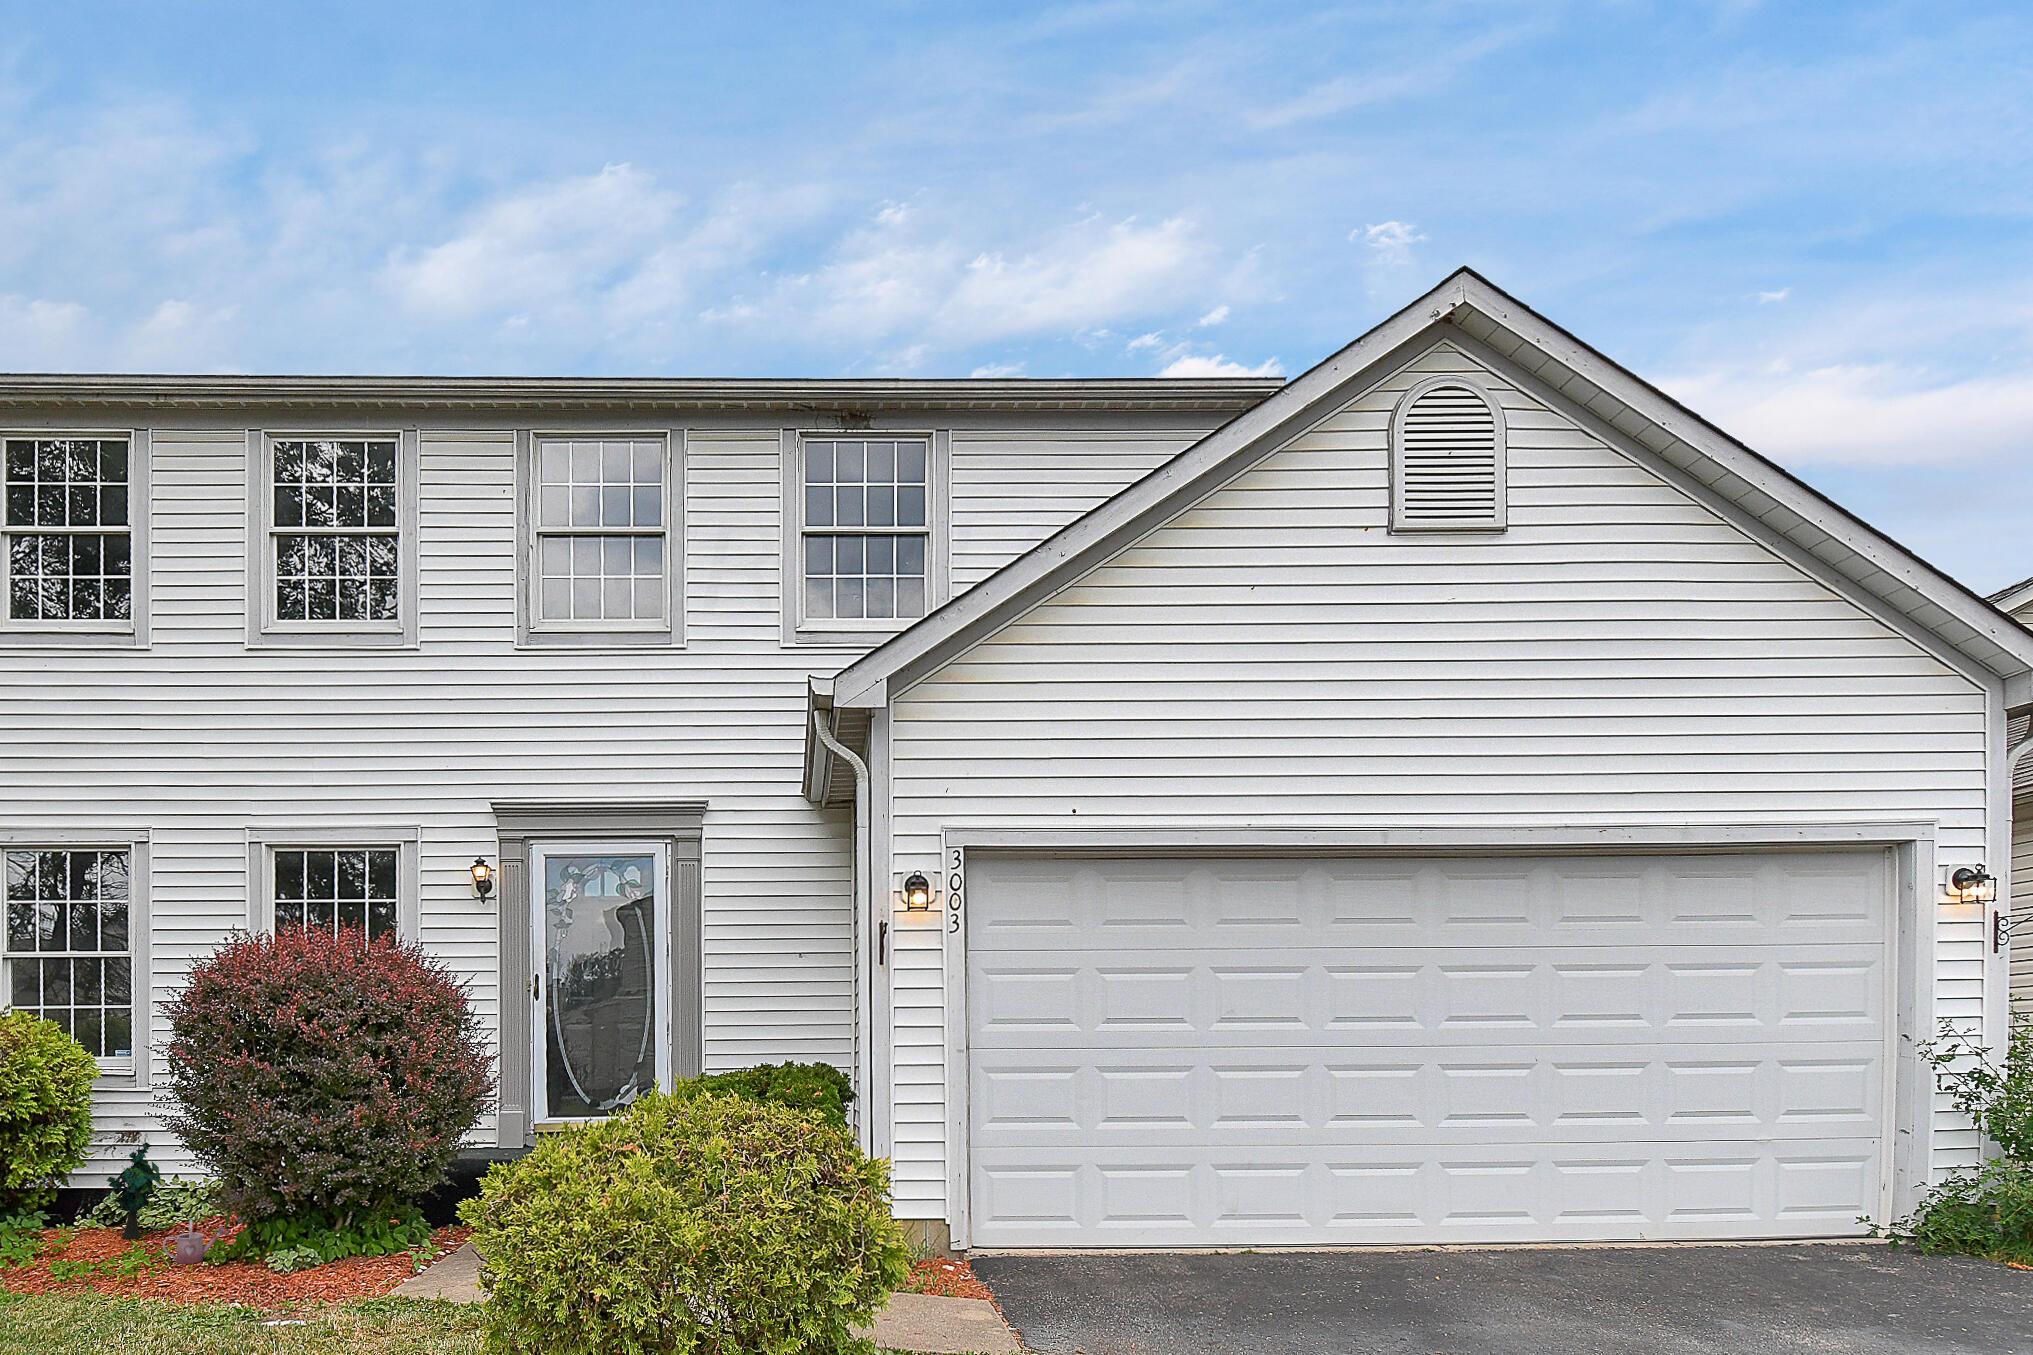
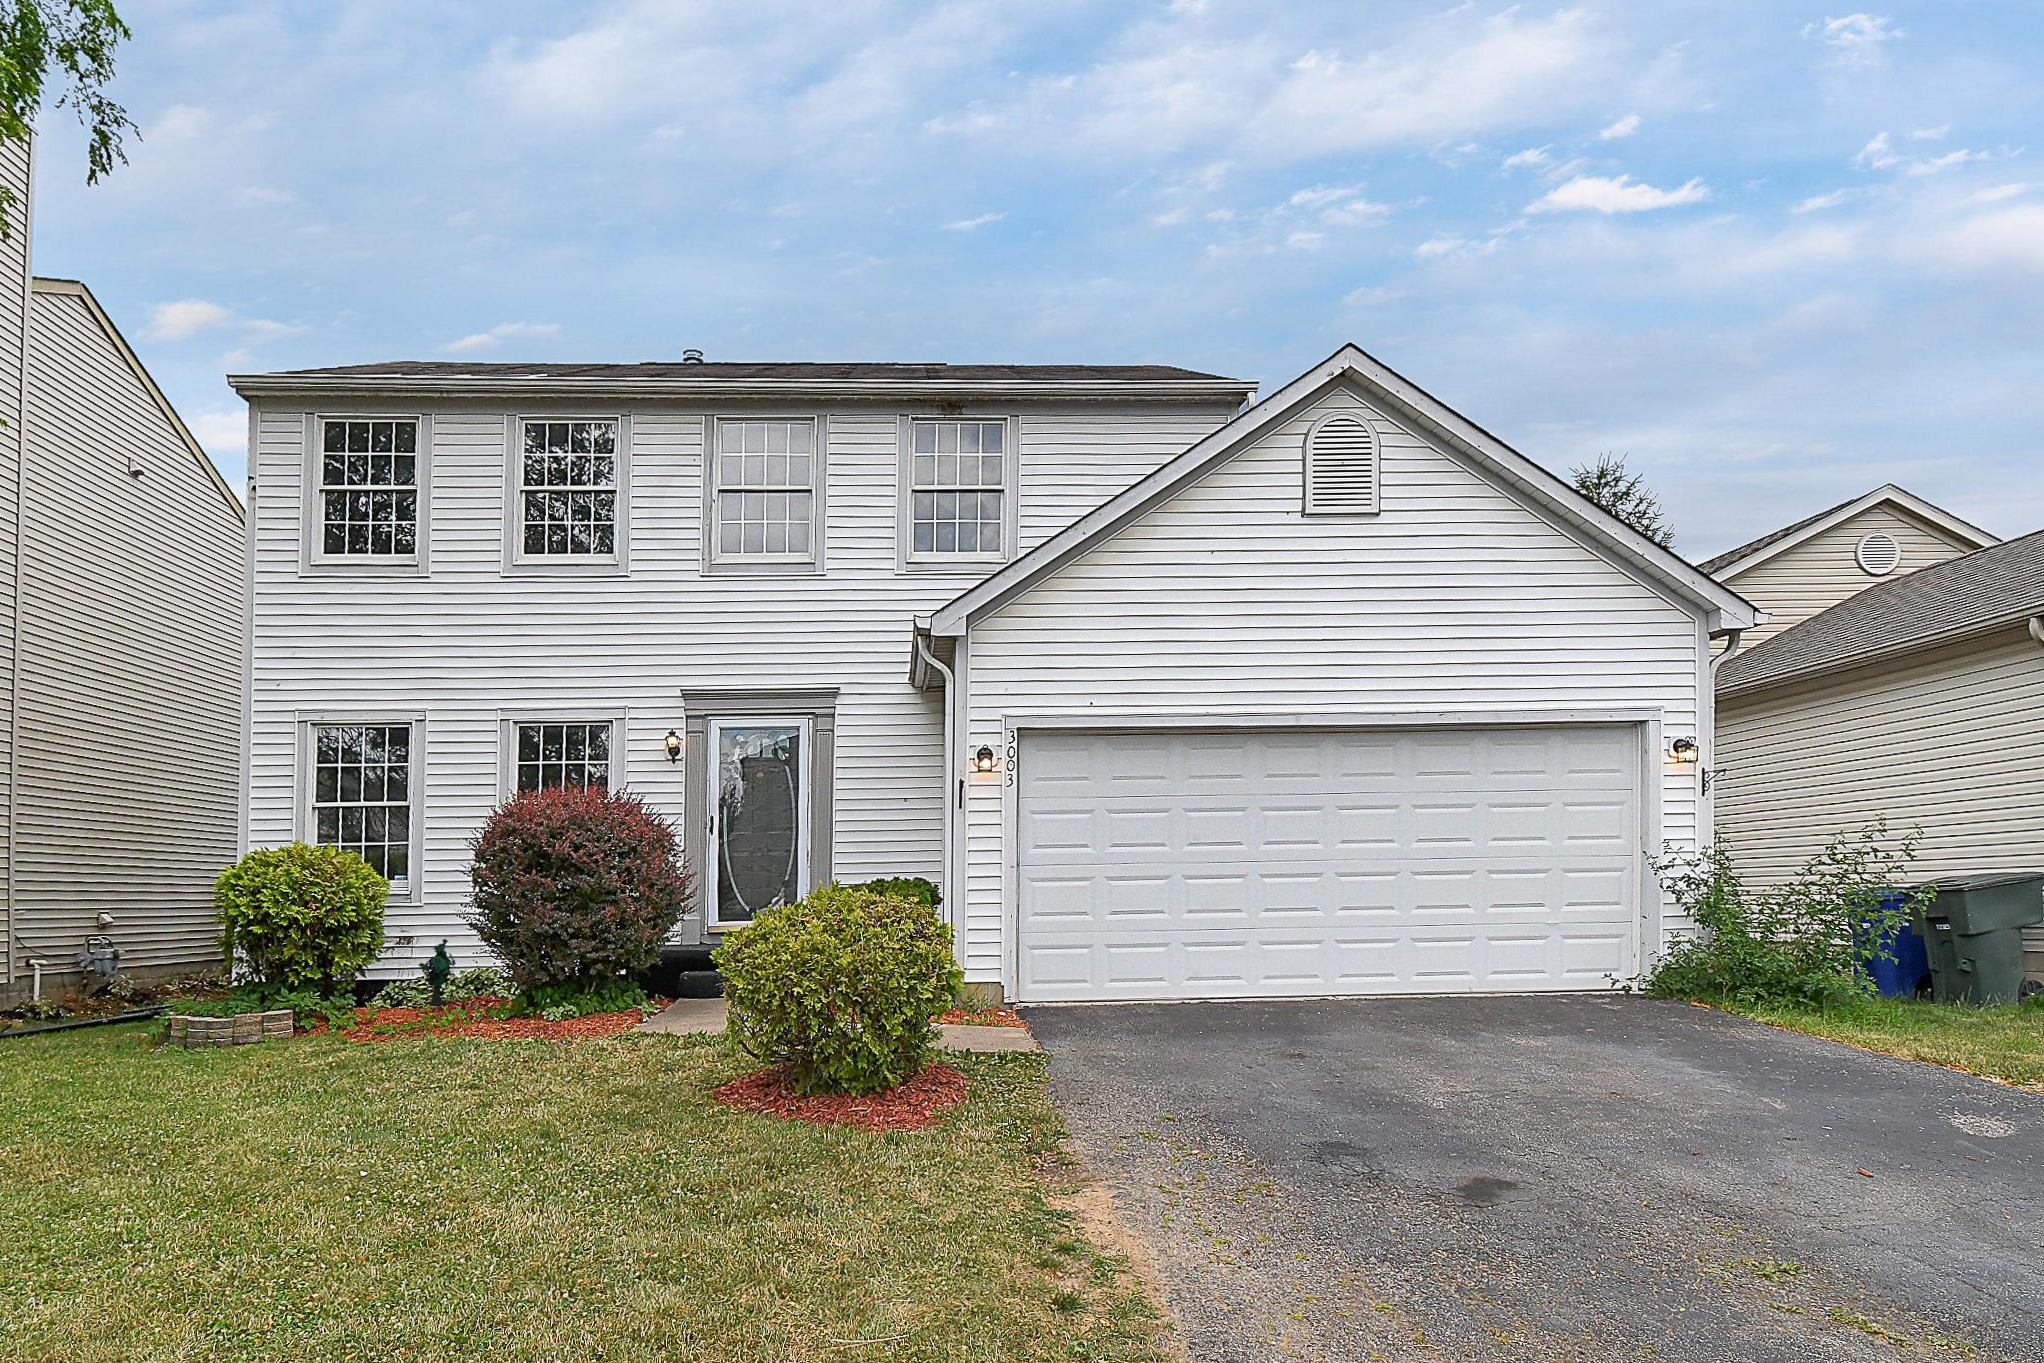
watering can: present [163,1220,228,1264] -> none [471,988,514,1017]

